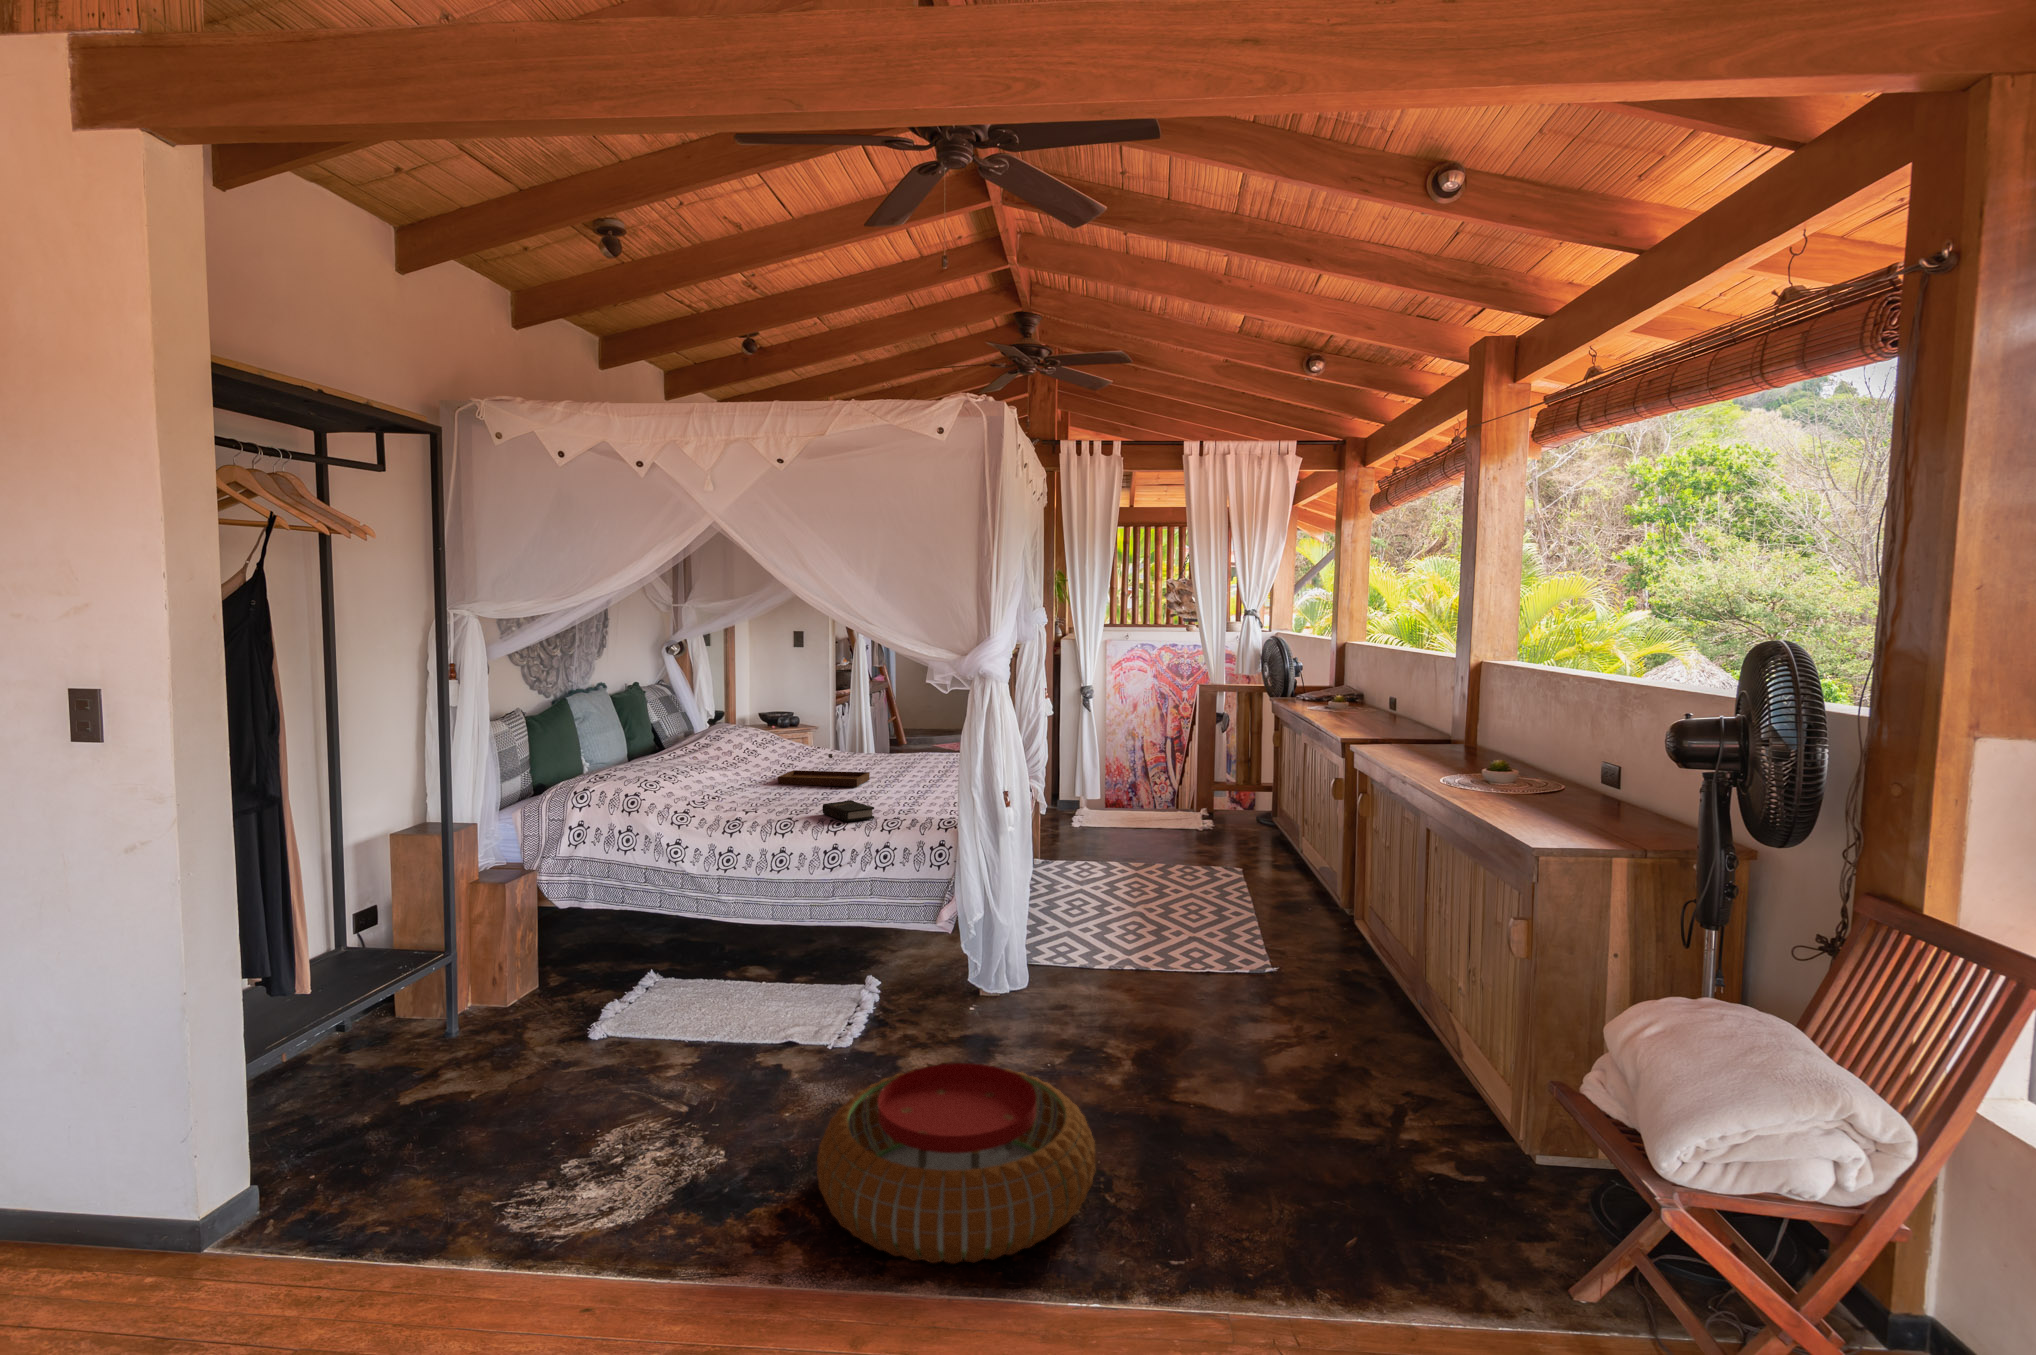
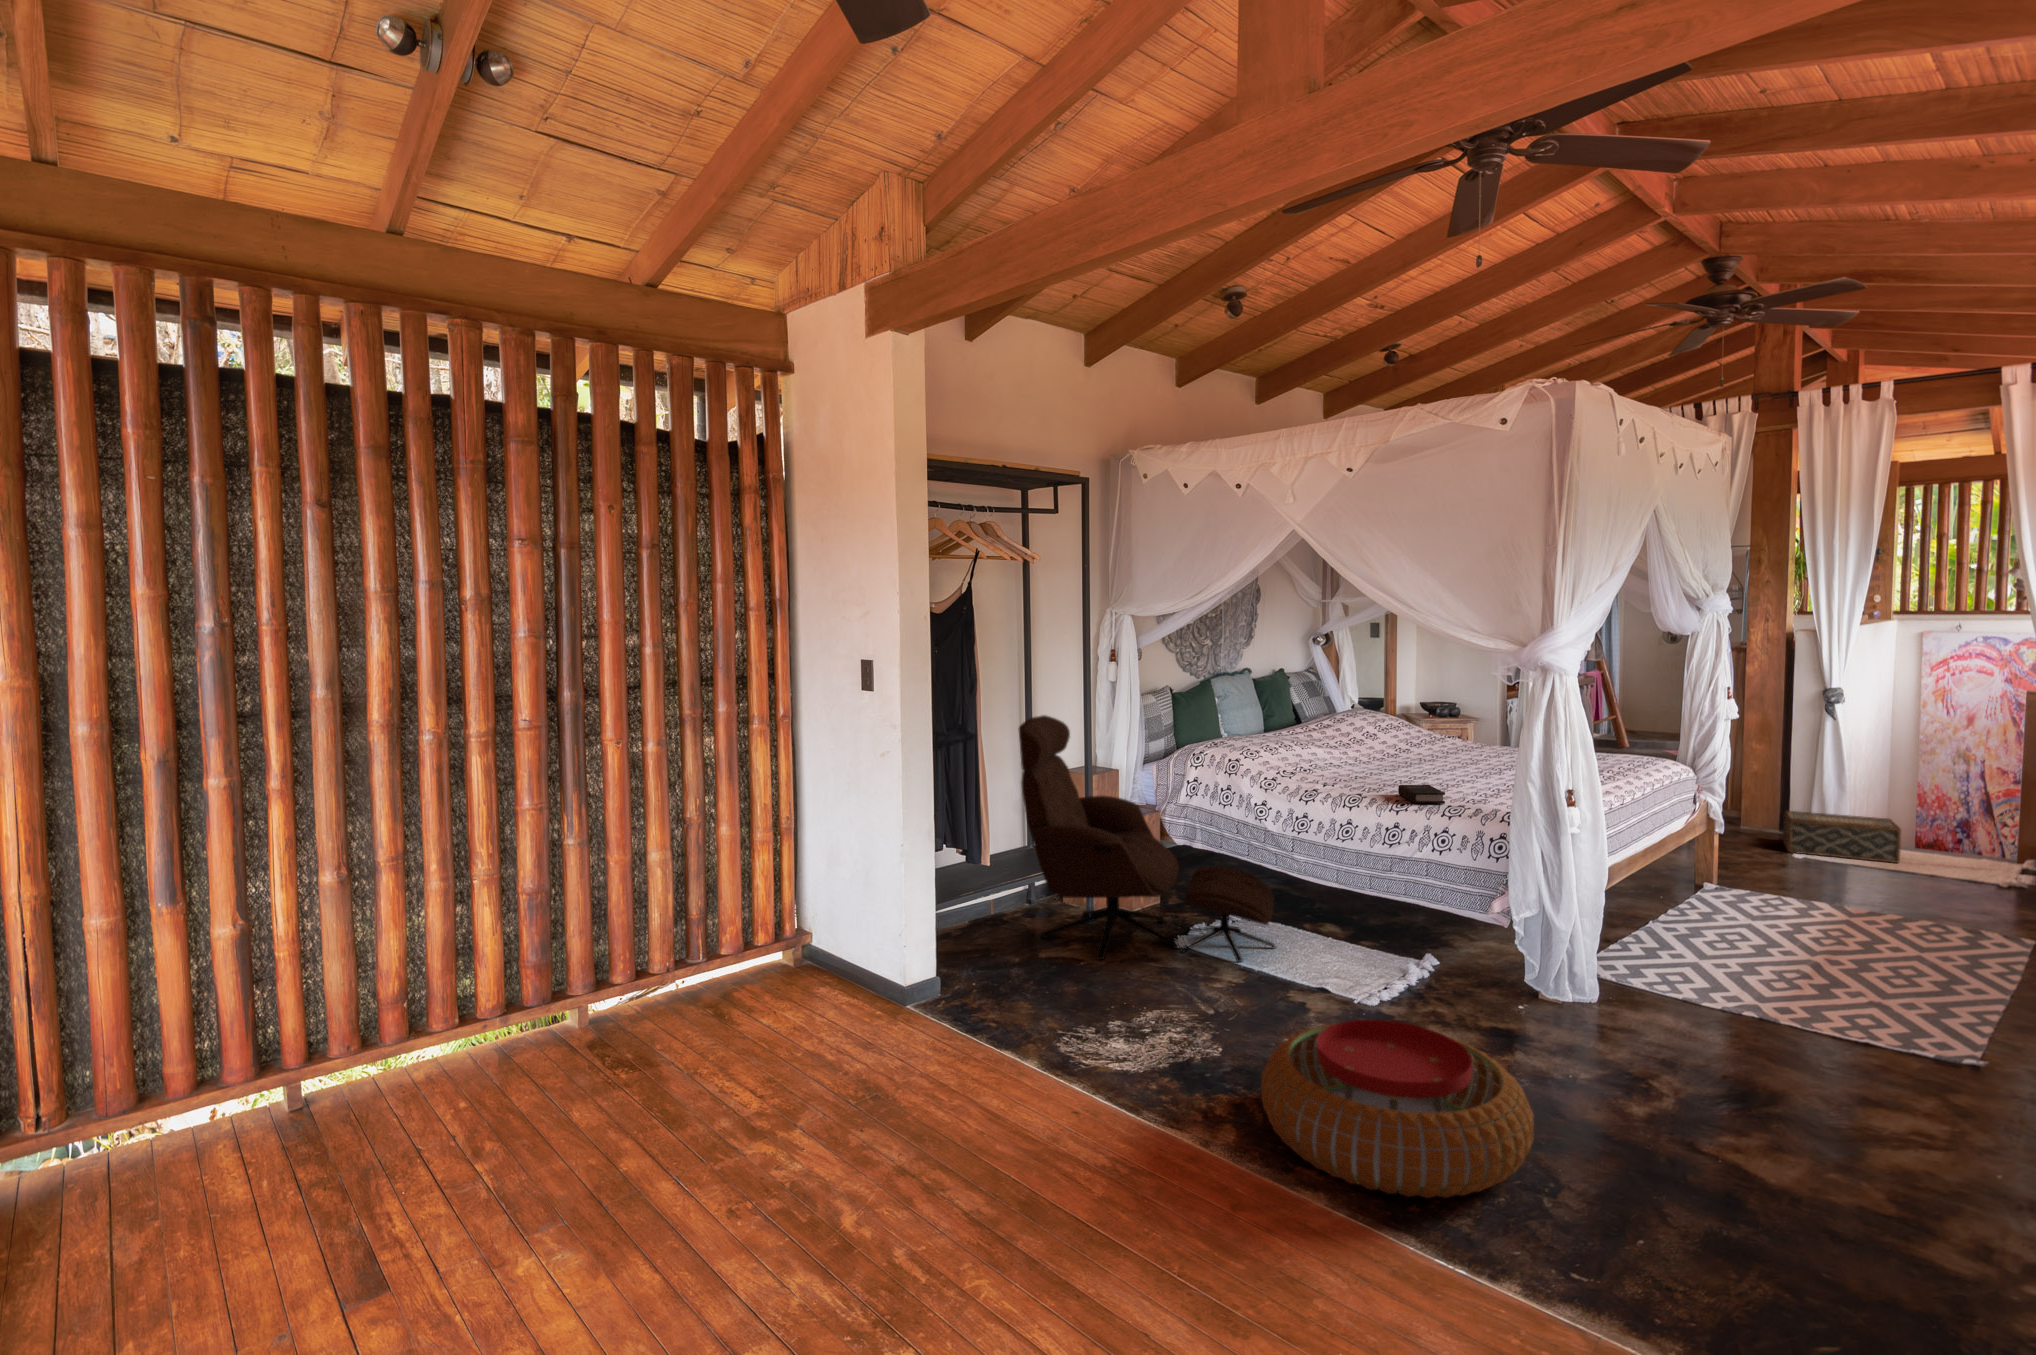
tray: present [778,754,870,787] -> none [1381,741,1475,775]
lounge chair: none [361,761,718,1080] -> present [1018,715,1275,962]
woven basket: none [1069,787,1147,823] -> present [1783,811,1901,863]

